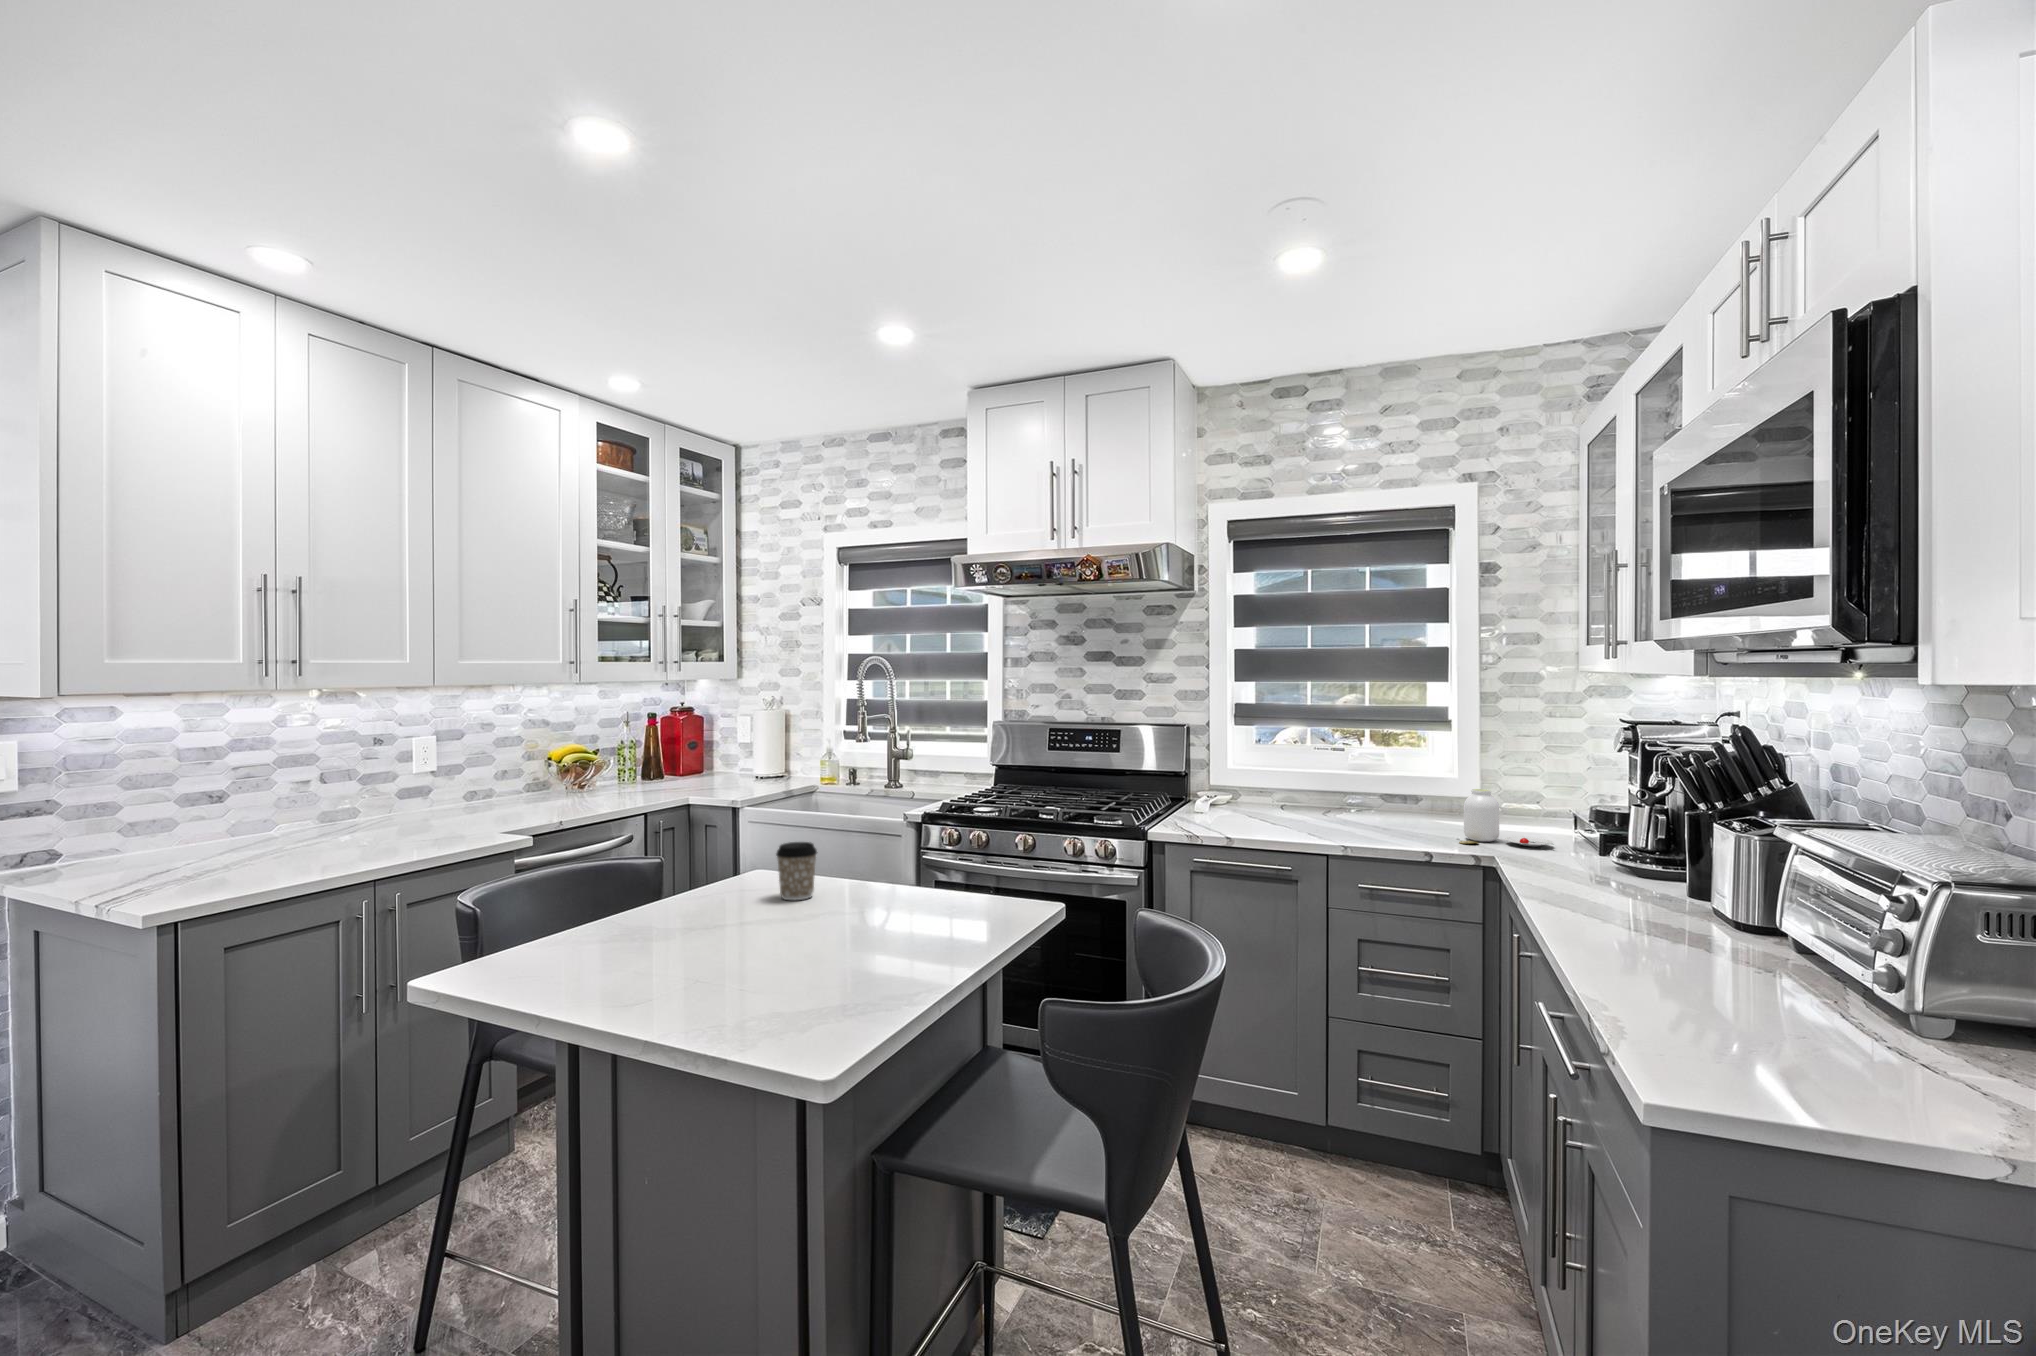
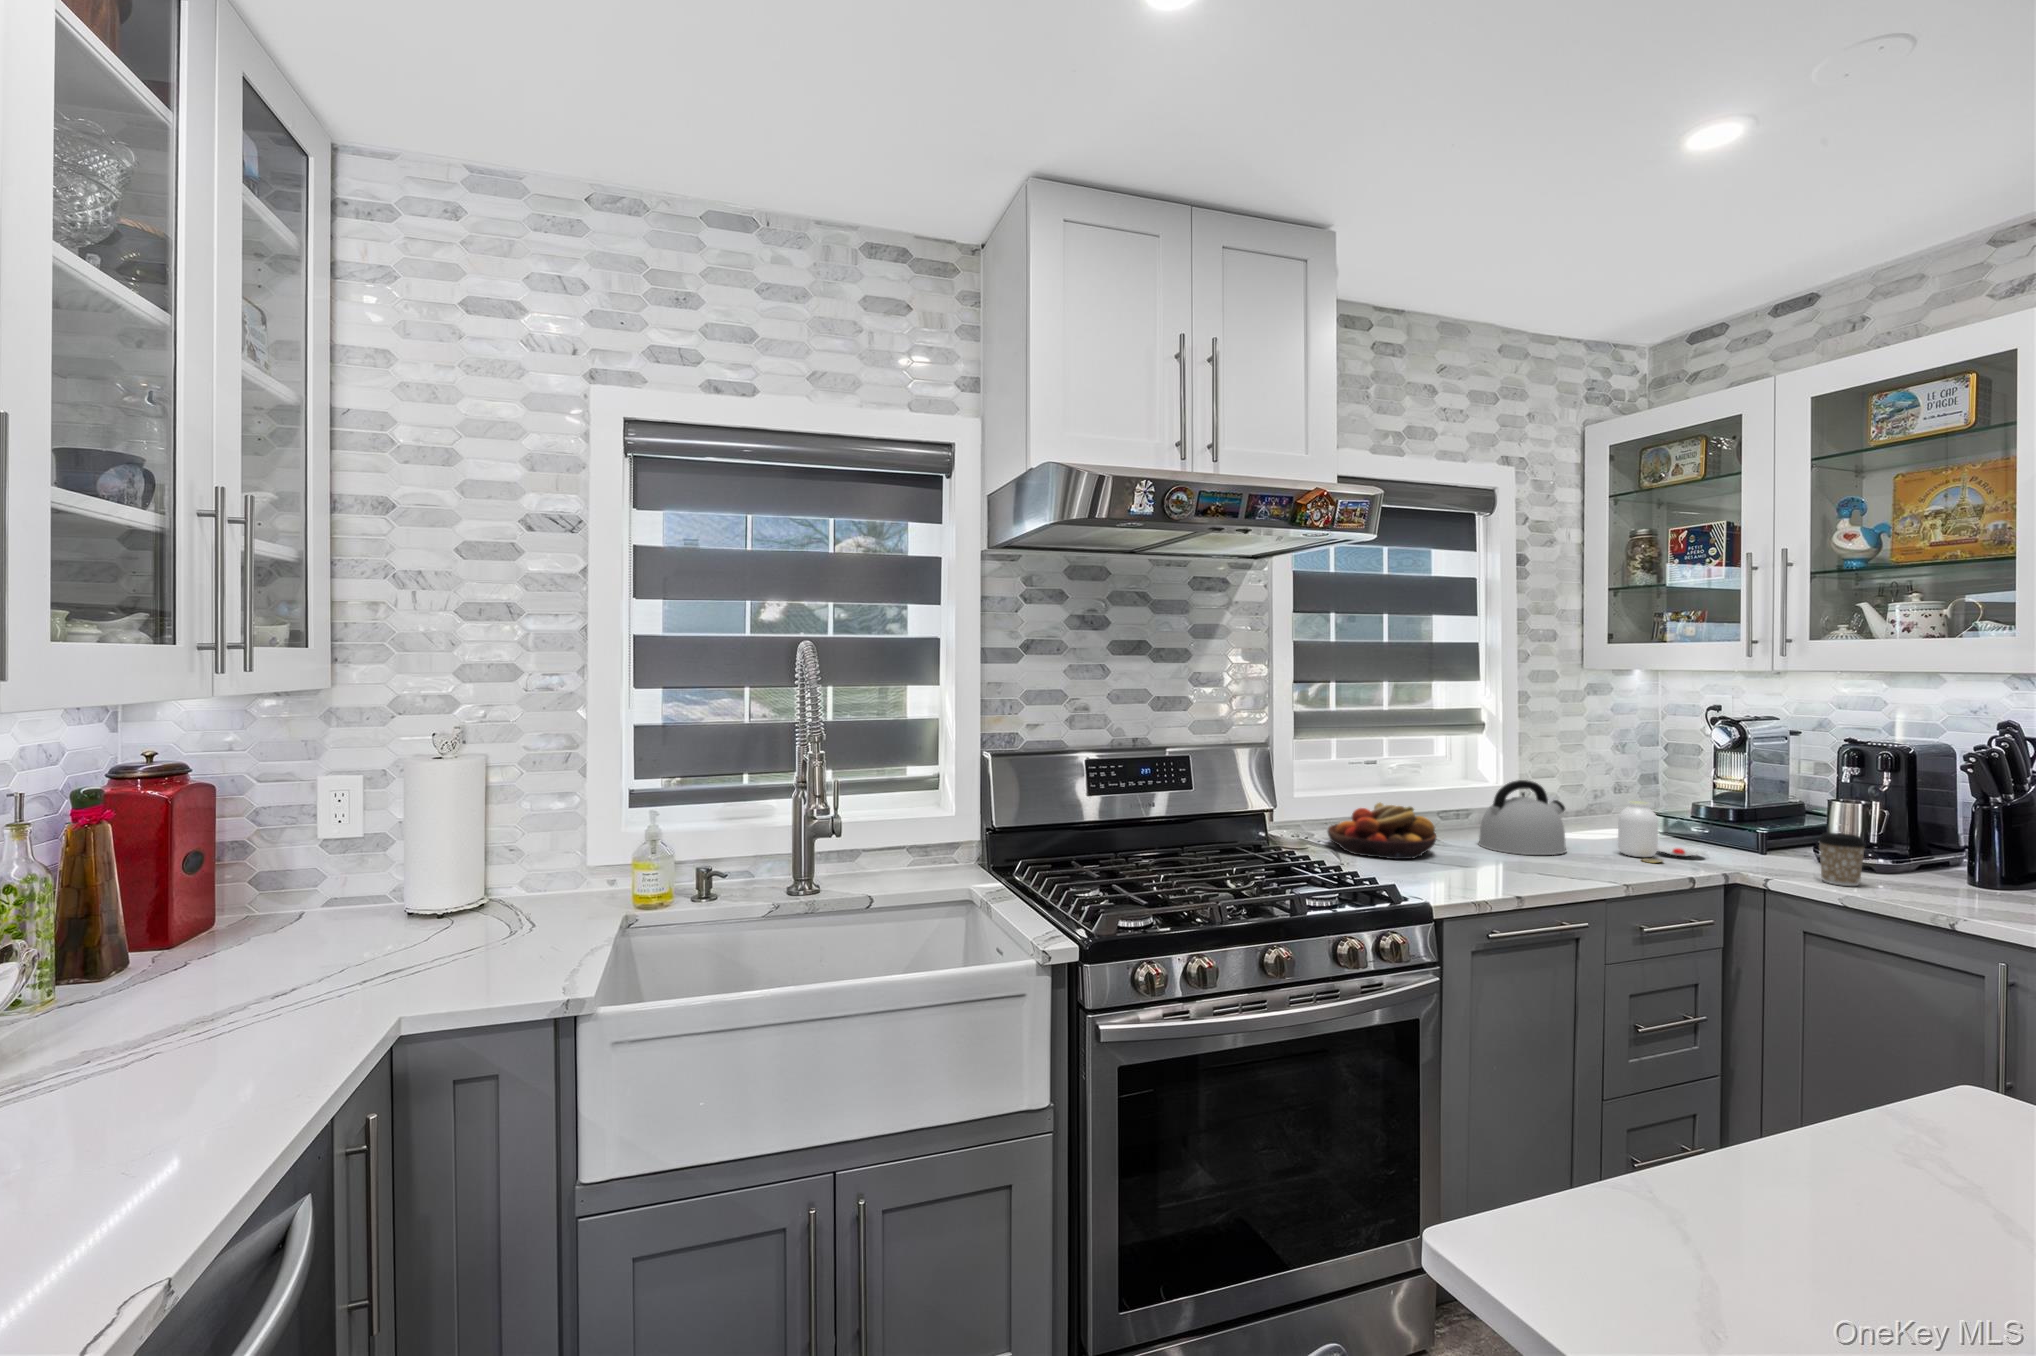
kettle: none [1356,765,1439,830] -> present [1478,780,1566,855]
fruit bowl: none [1222,778,1305,817] -> present [1327,803,1436,859]
coffee cup: present [776,842,817,900] -> present [1818,833,1866,886]

